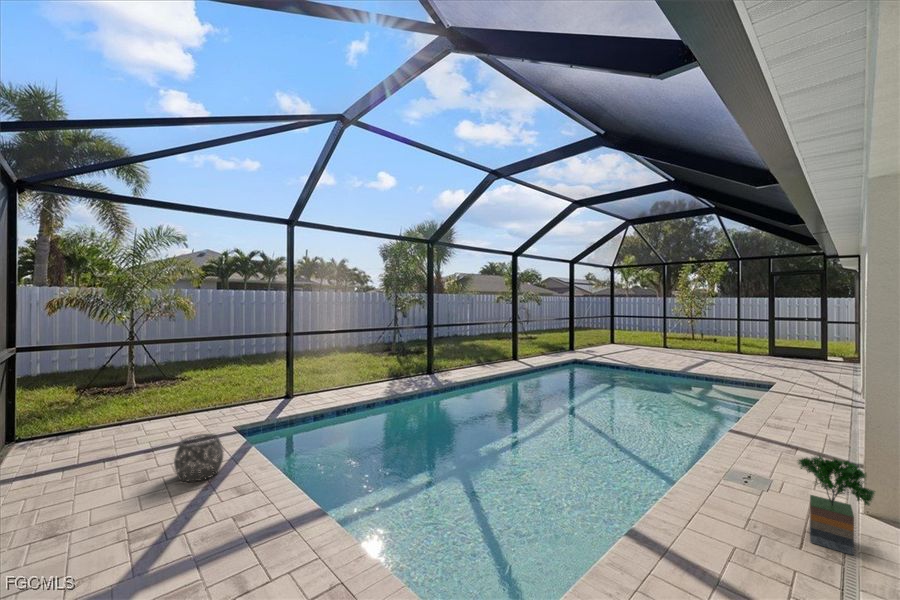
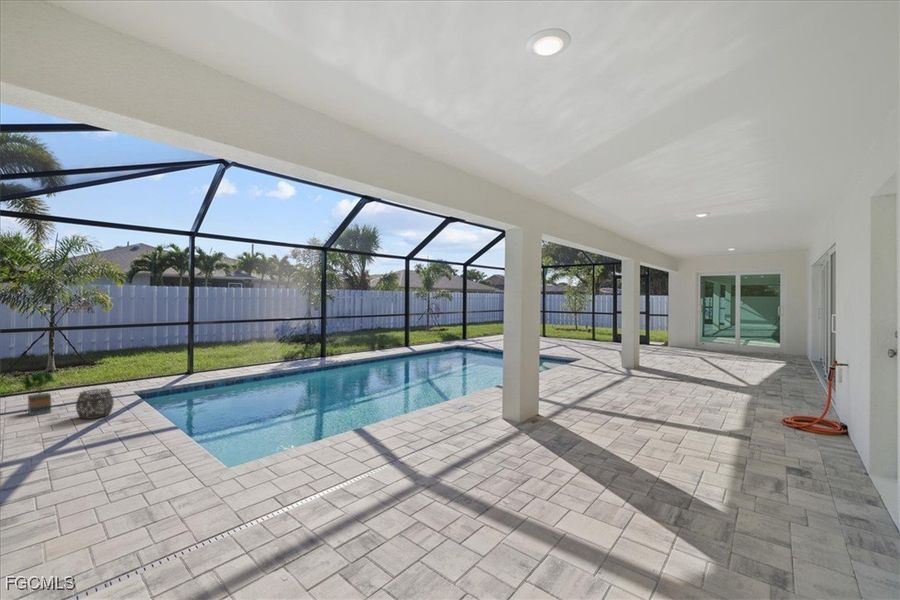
potted tree: present [798,456,875,555] -> present [20,373,55,415]

